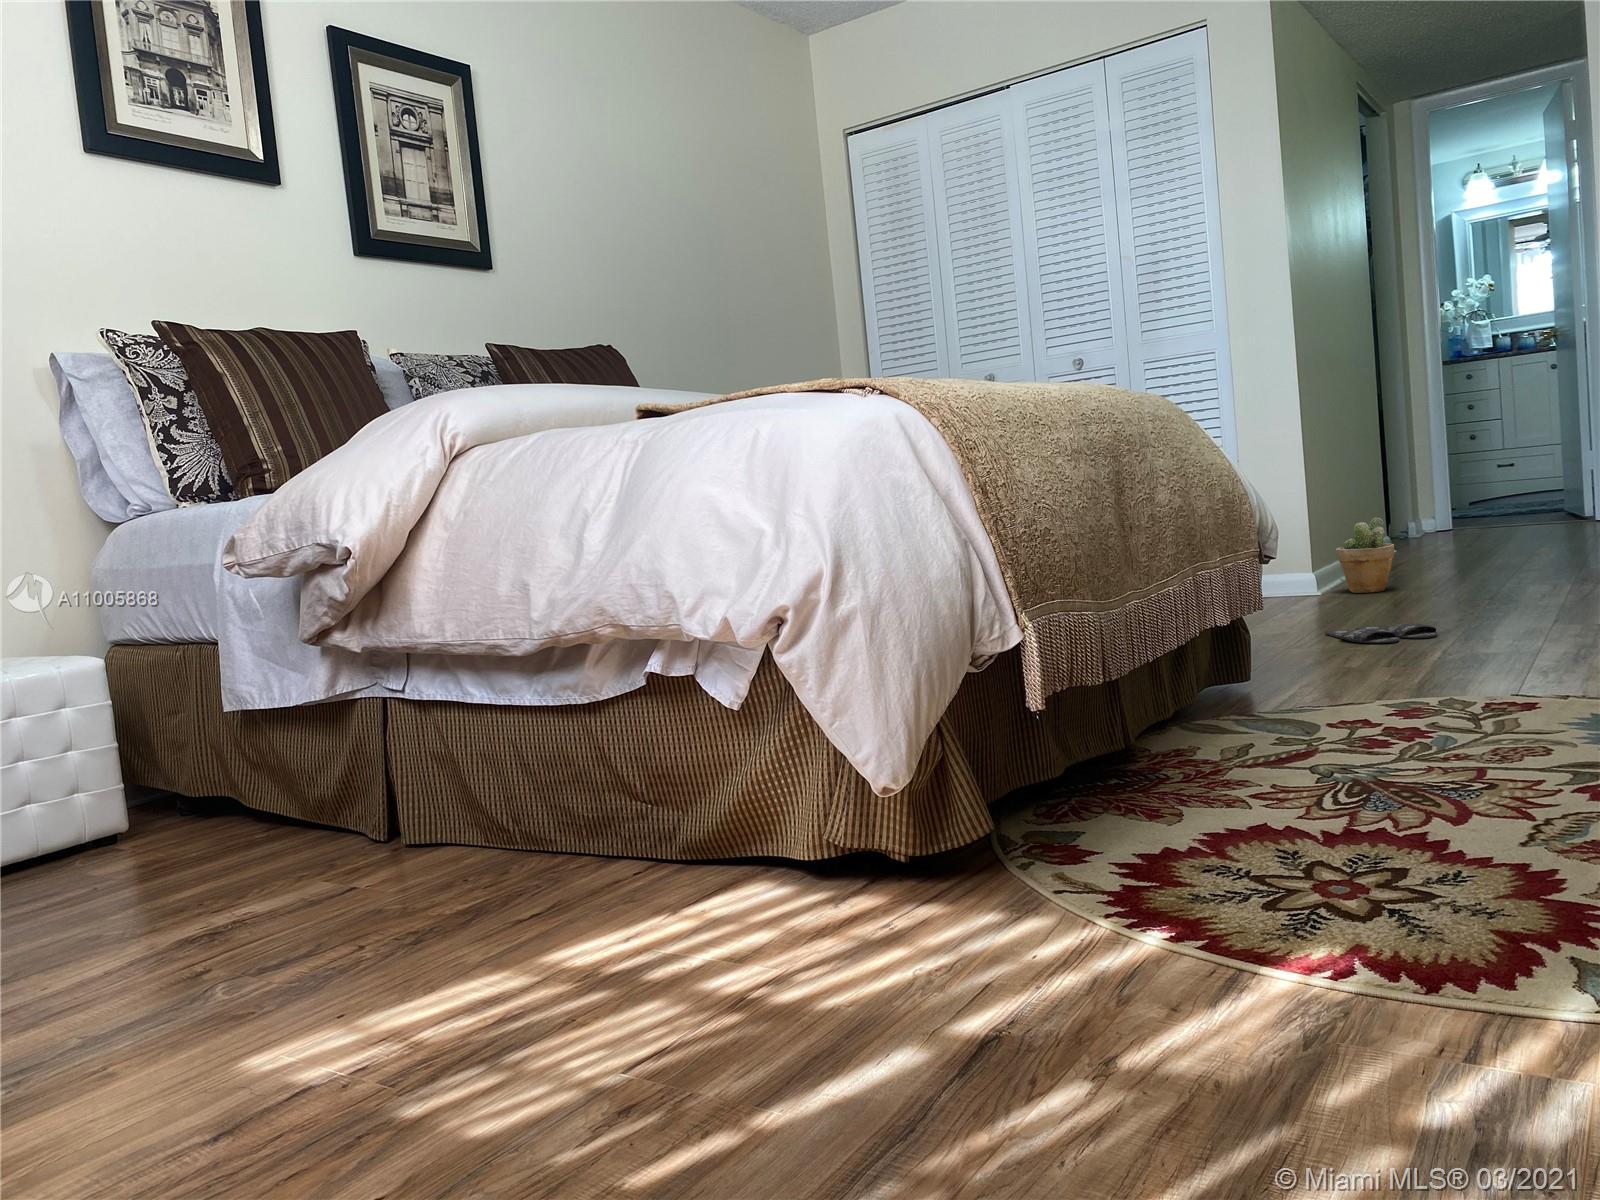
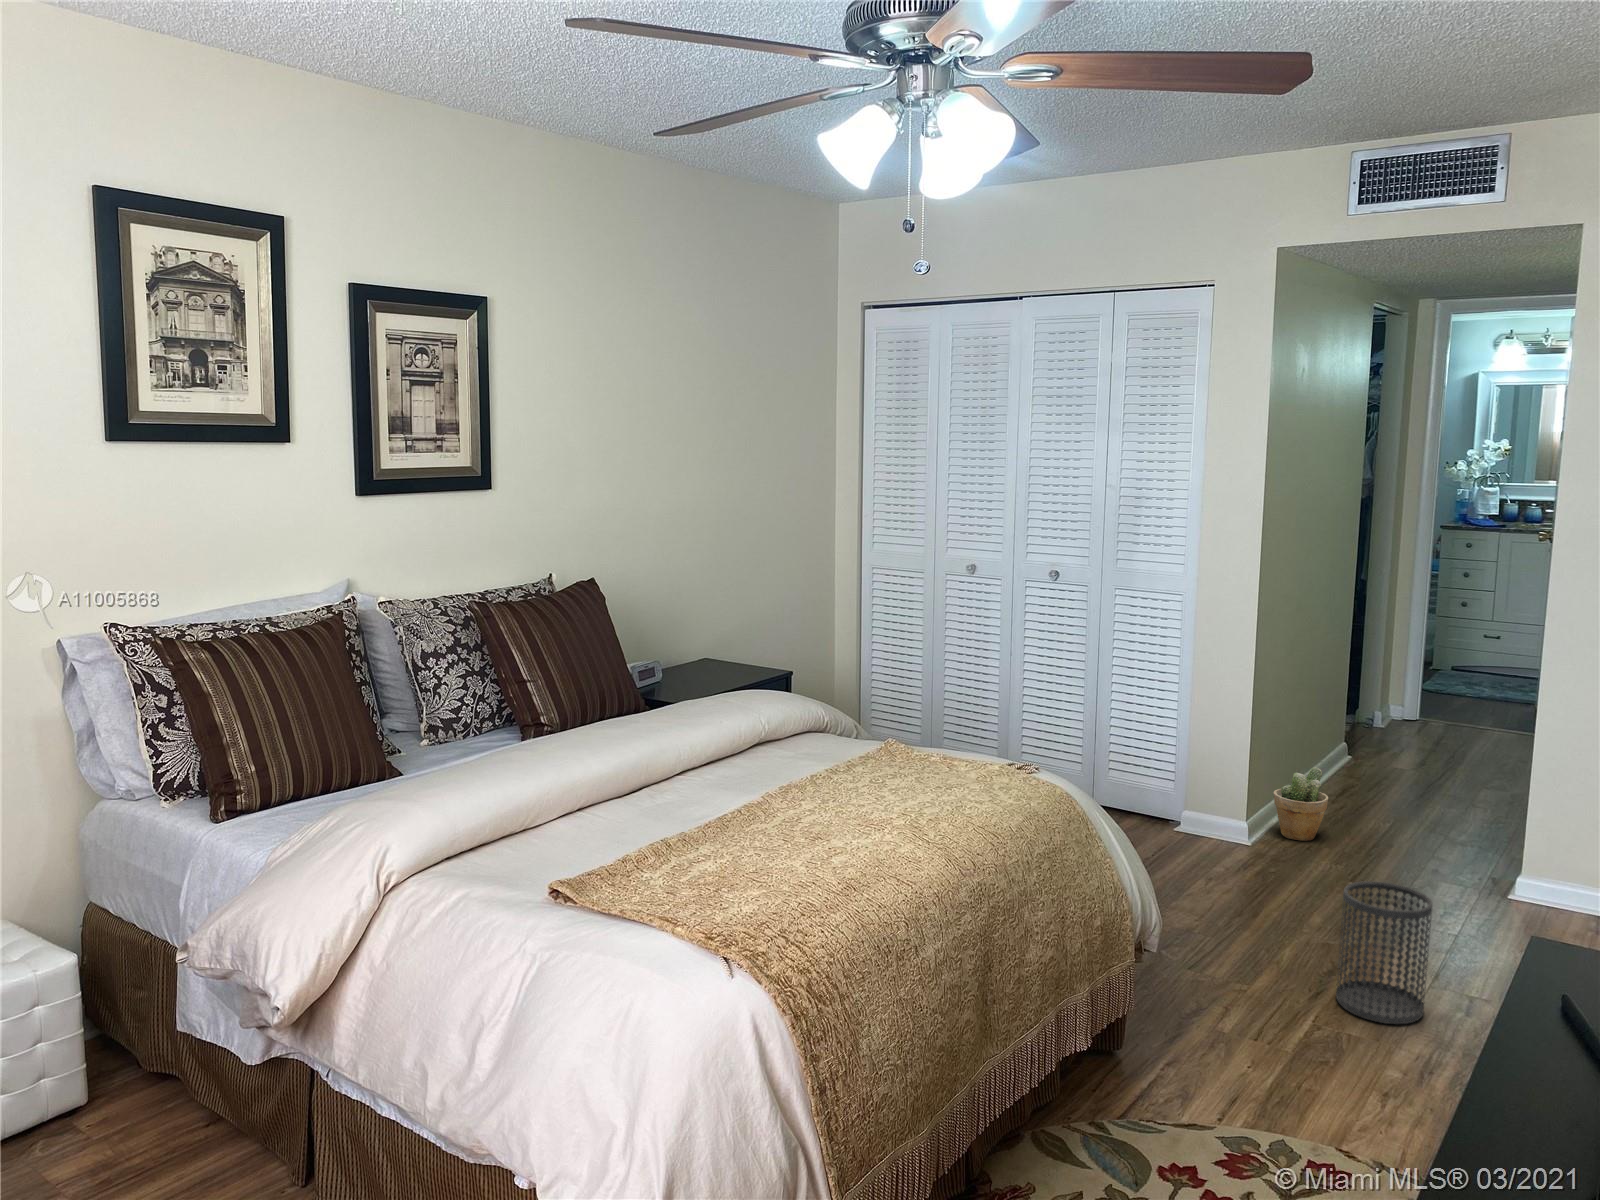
wastebasket: none [1455,524,1558,657] -> present [1336,881,1432,1024]
slippers: present [1325,623,1437,643] -> none [1230,917,1328,960]

